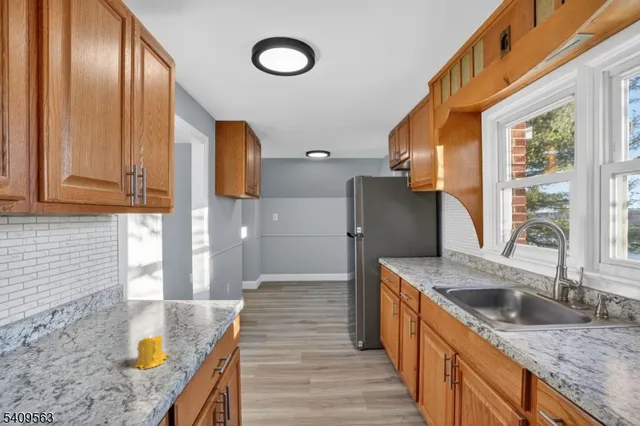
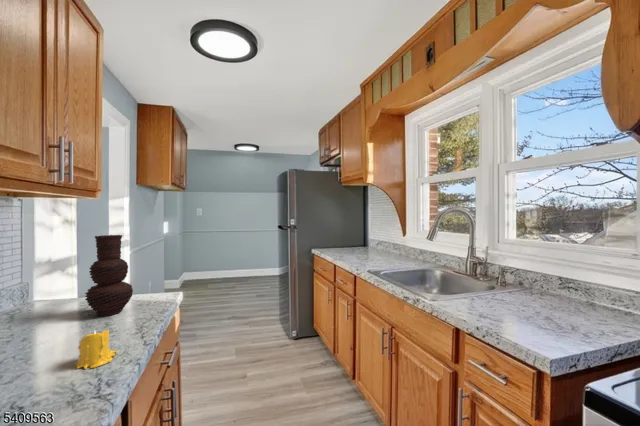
vase: none [156,244,195,318] -> present [85,235,133,316]

